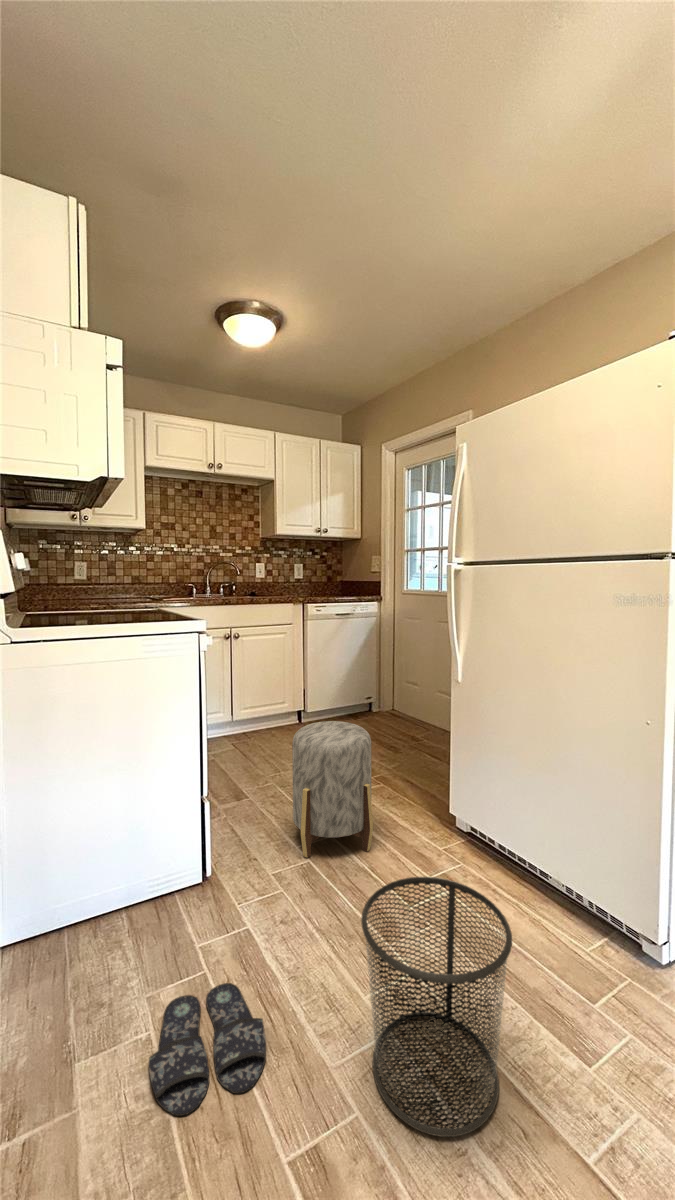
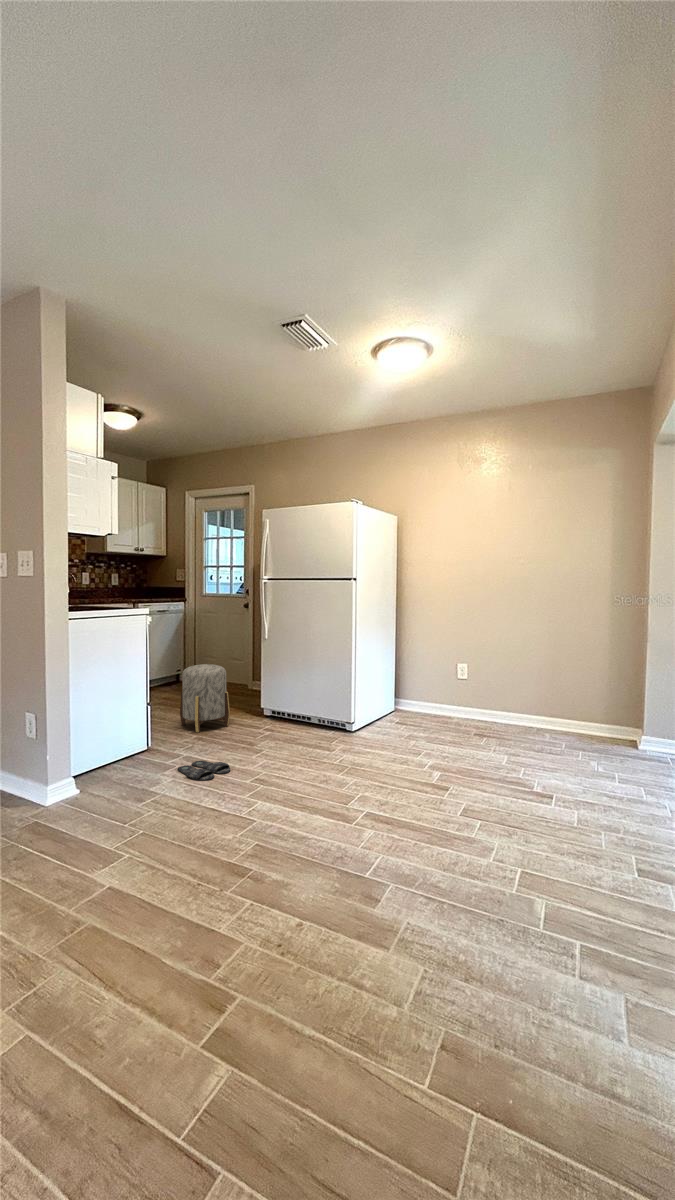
waste bin: present [361,877,512,1137] -> none [262,699,313,765]

